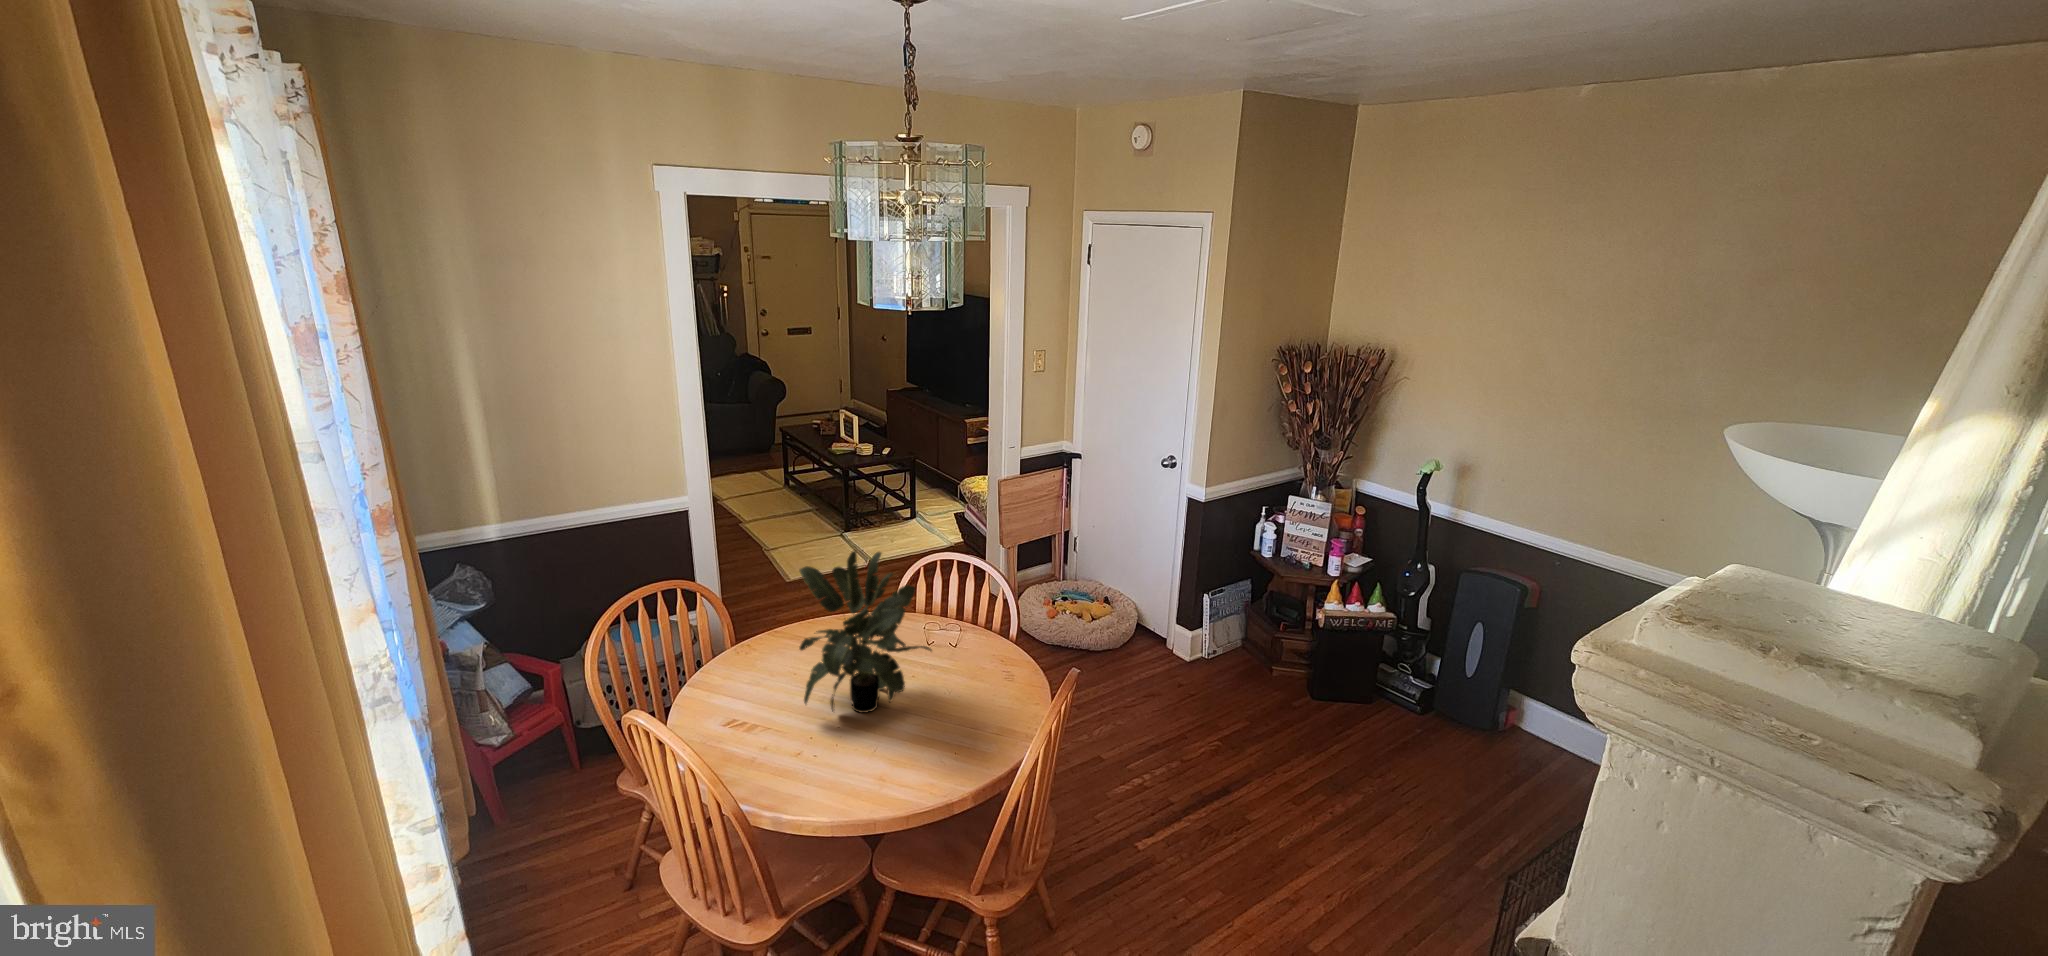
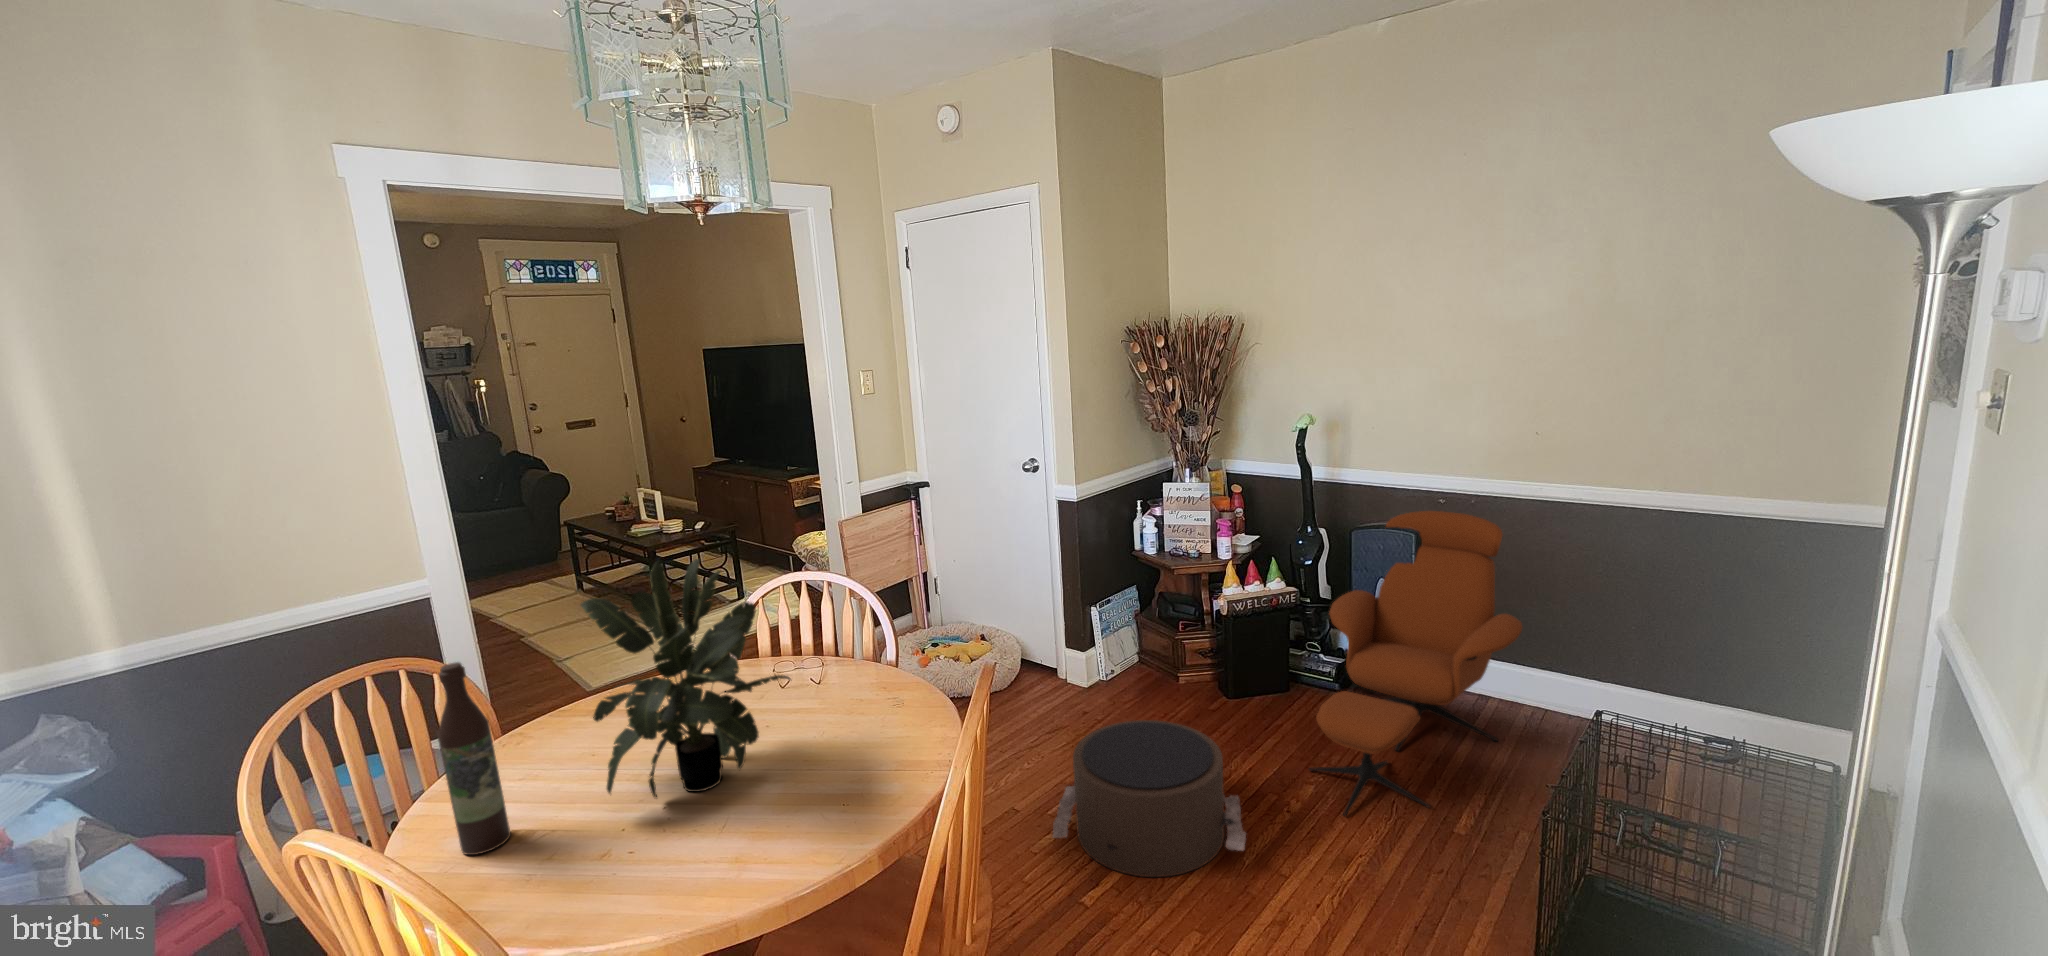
lounge chair: none [1361,568,1602,838] -> present [1309,511,1522,816]
wine bottle: none [708,604,743,726] -> present [437,662,511,855]
pouf: none [1122,706,1287,840] -> present [1053,720,1246,877]

